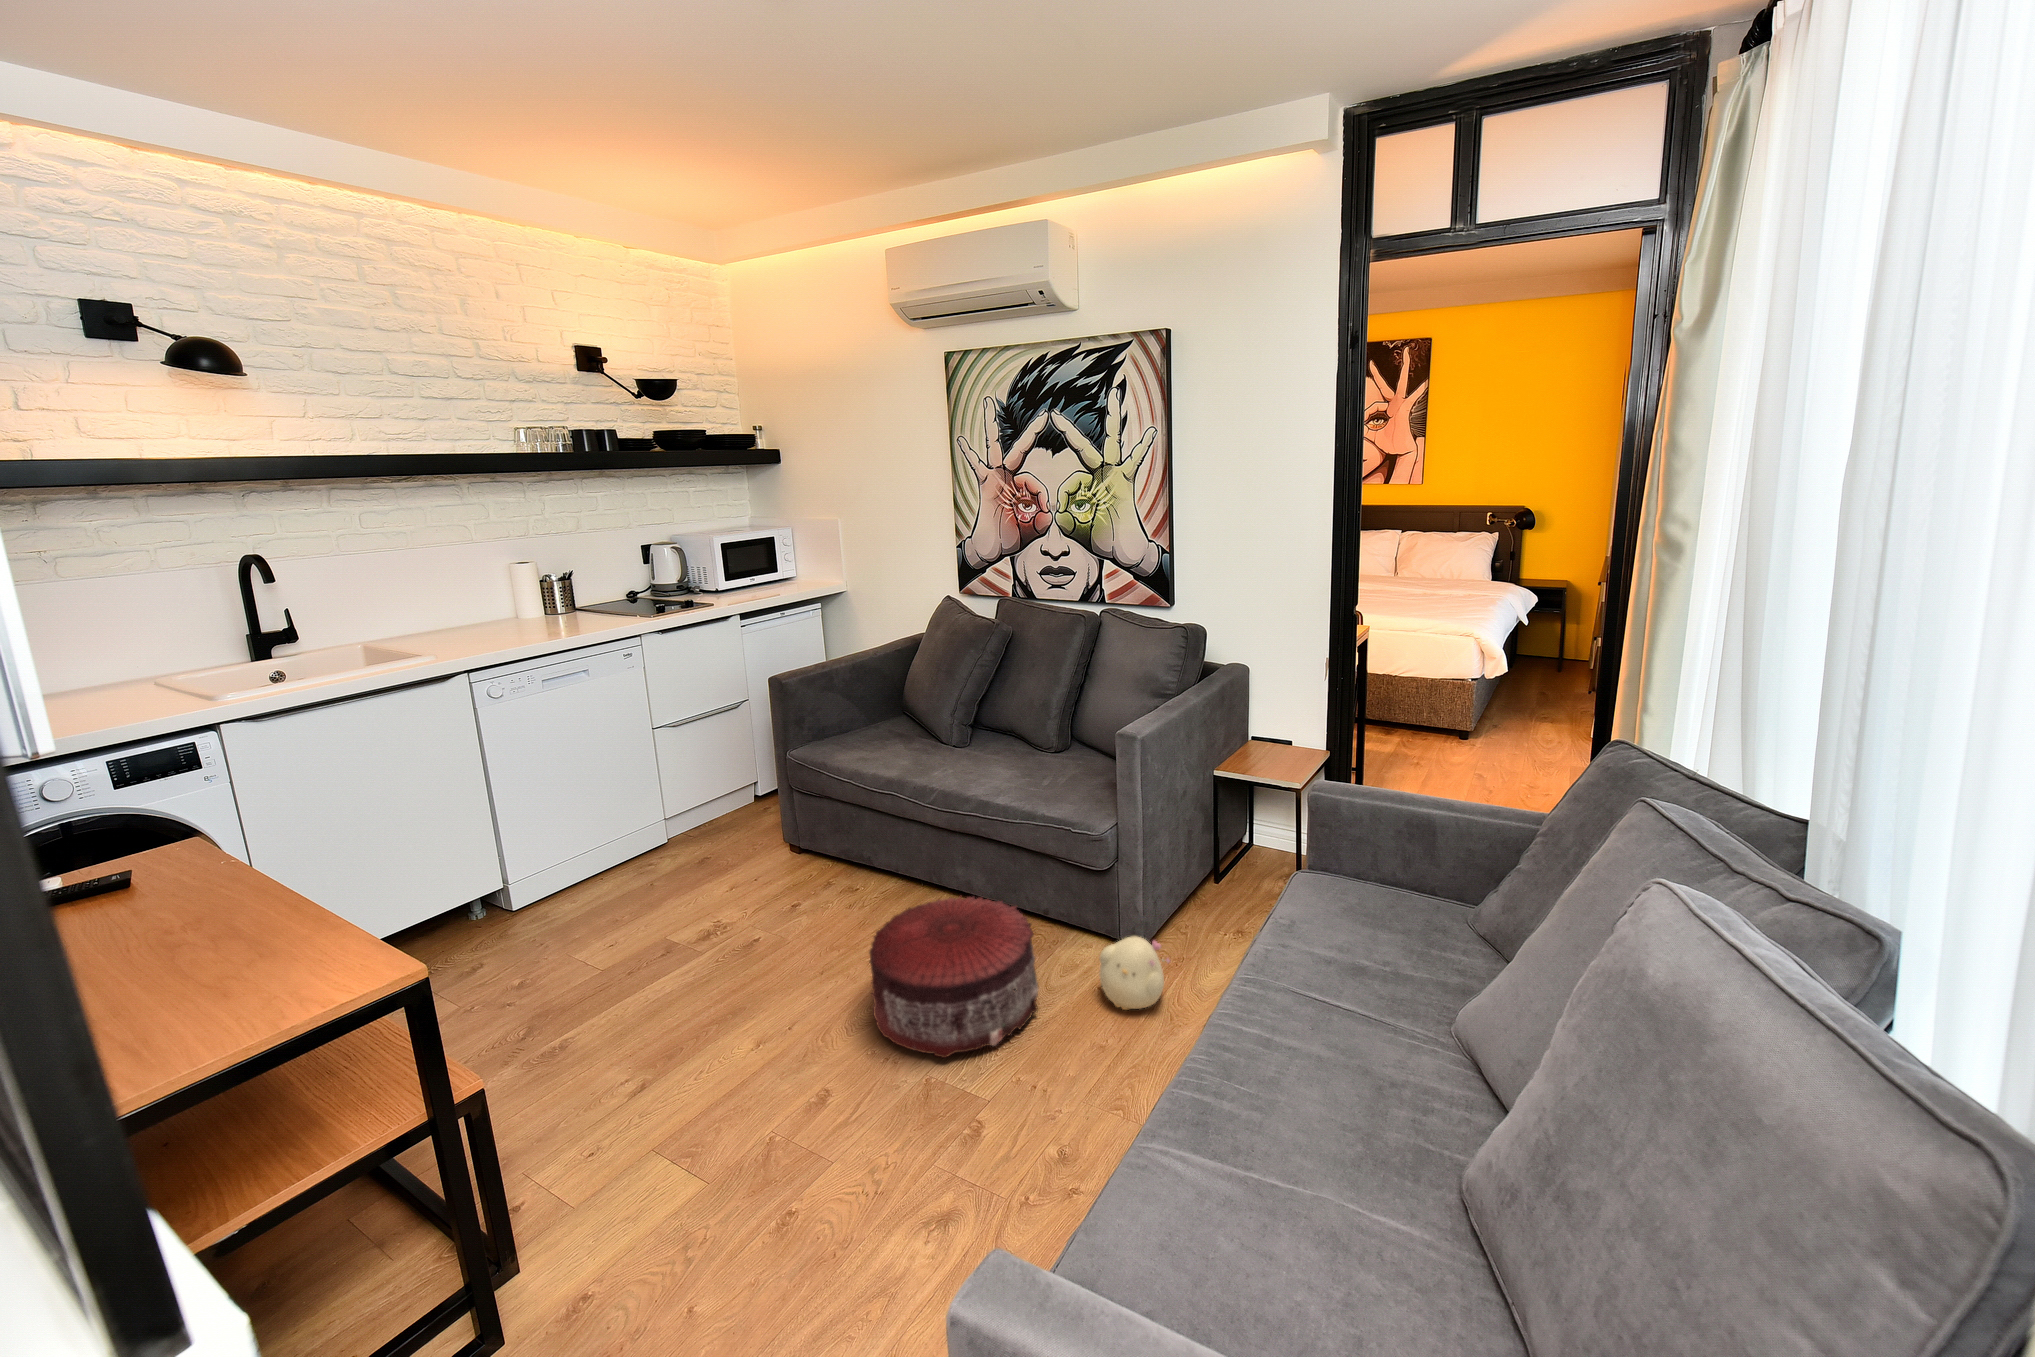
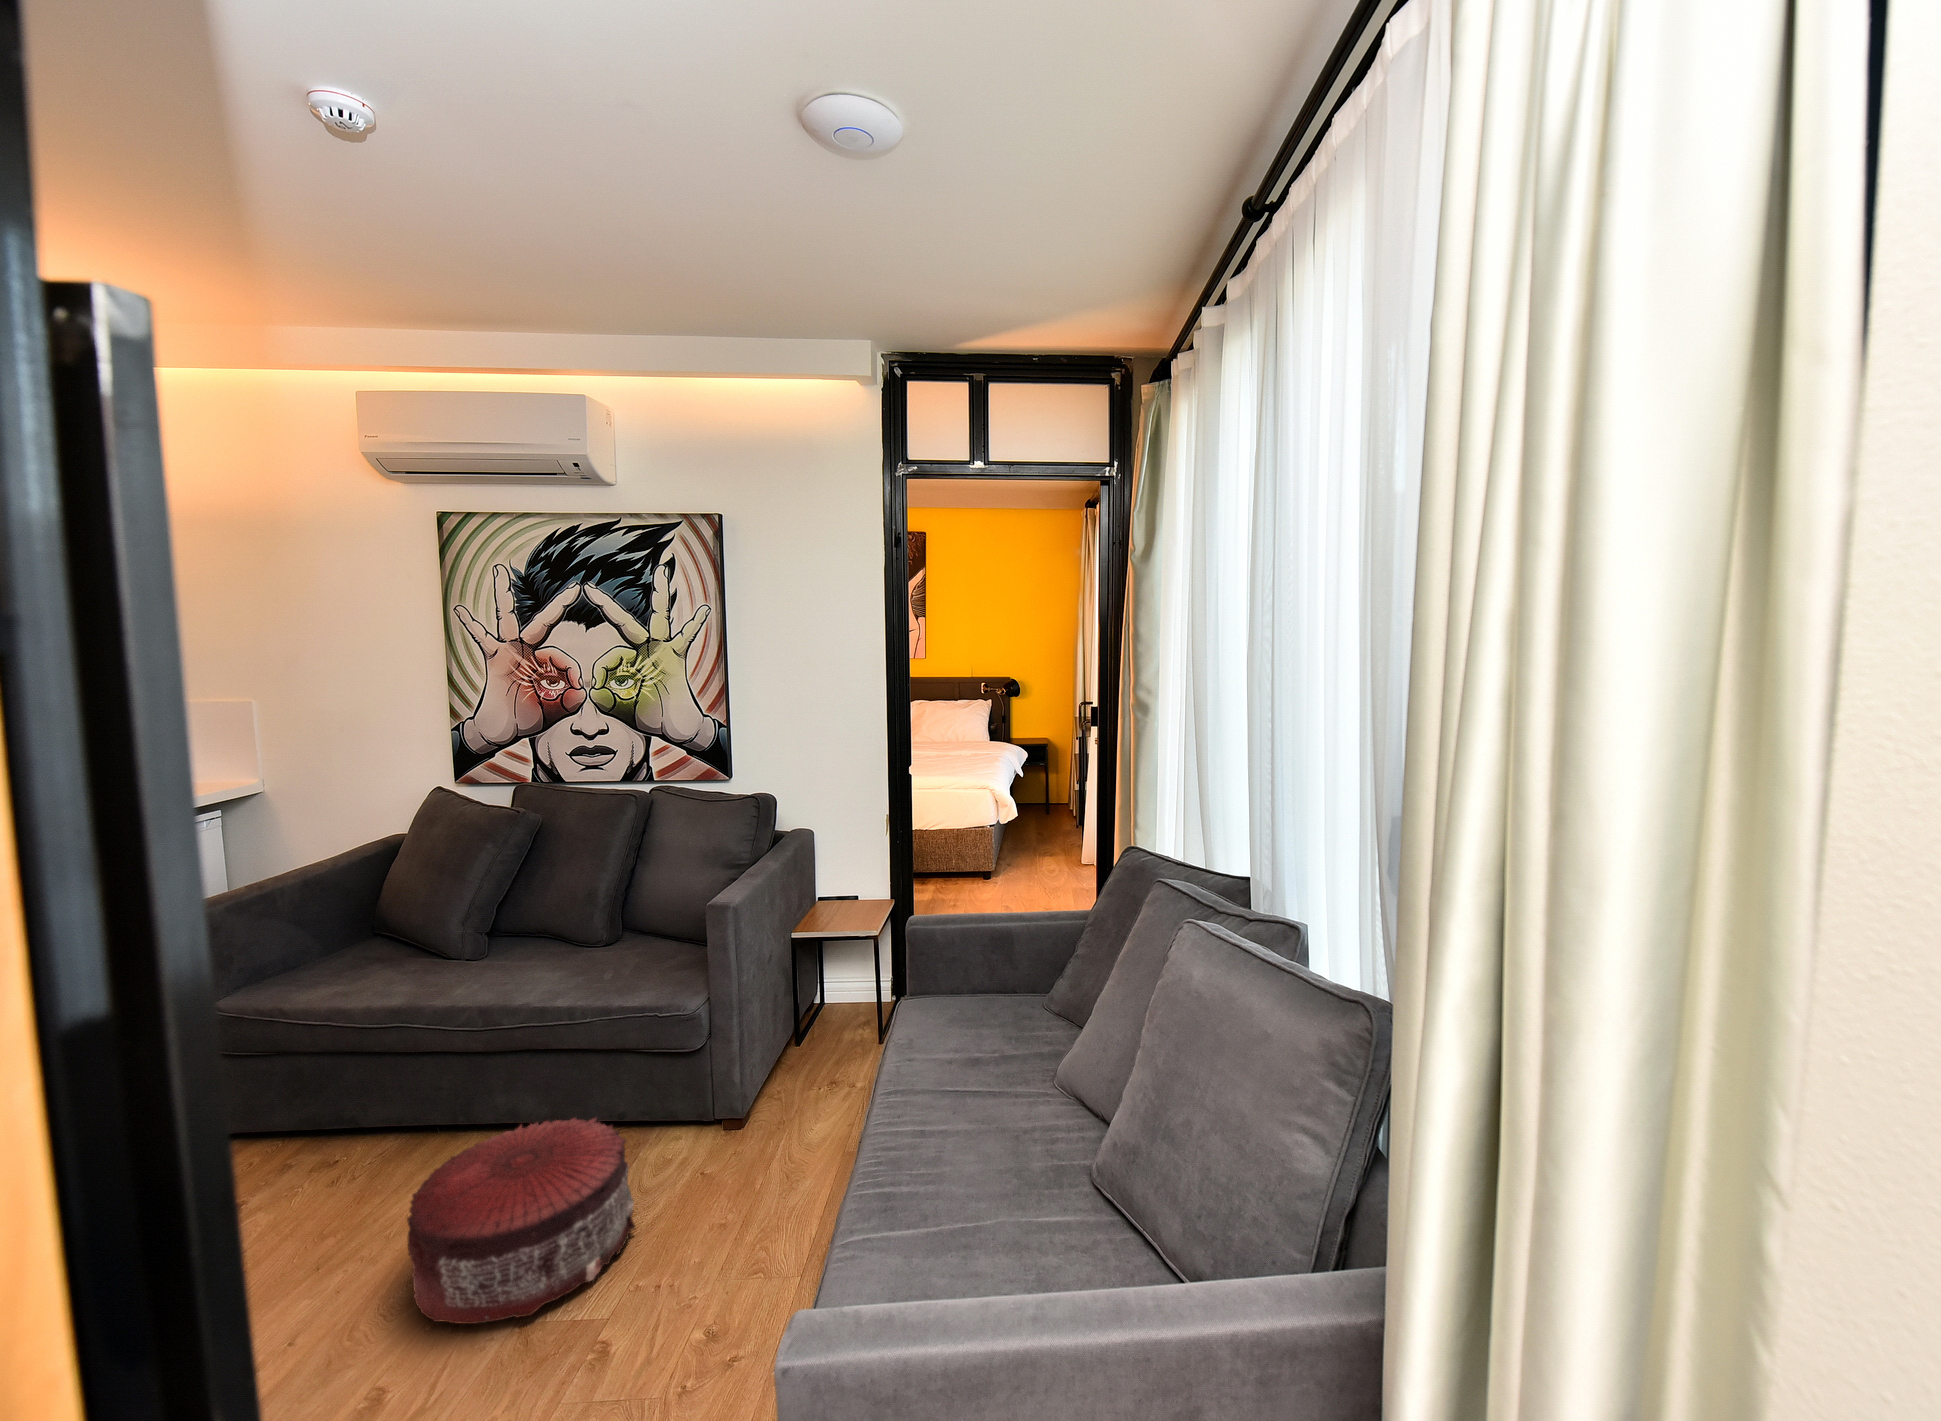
plush toy: present [1100,936,1170,1010] -> none [700,1110,779,1196]

